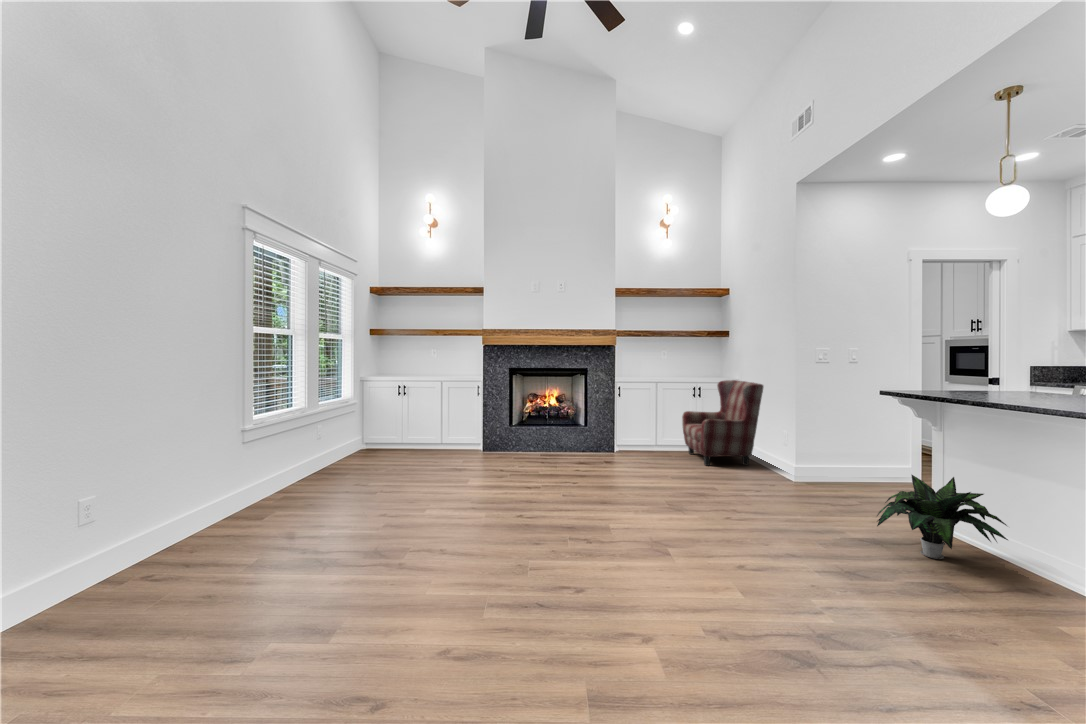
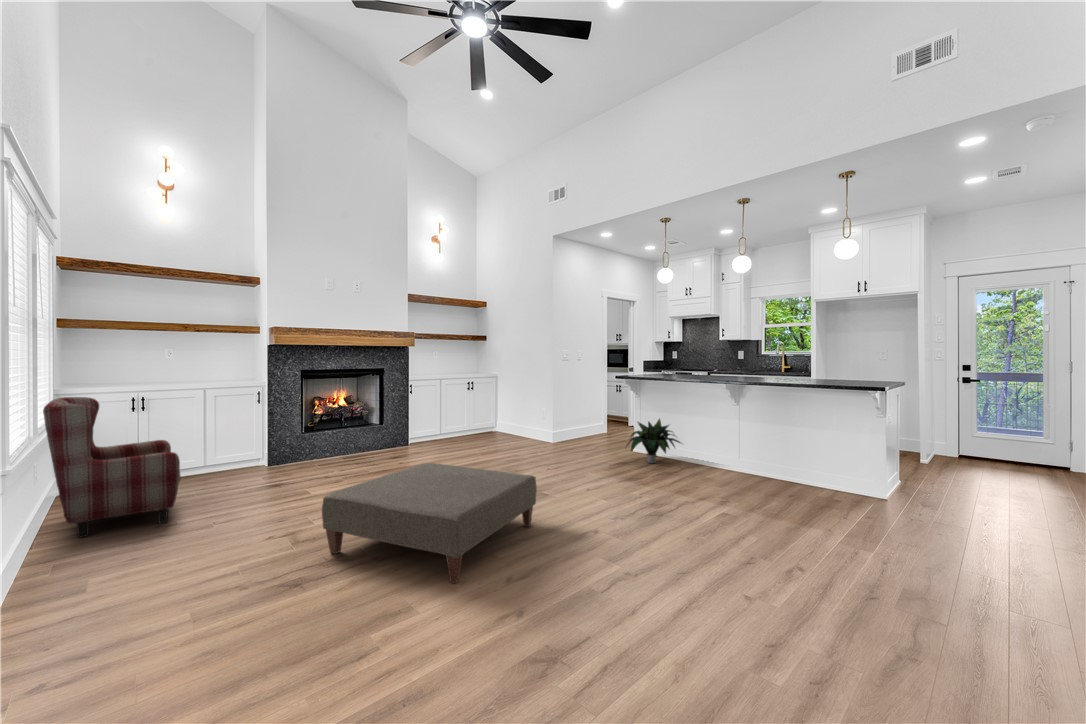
armchair: present [682,380,763,466] -> present [43,397,180,538]
ottoman: none [364,478,572,635] -> present [322,463,537,583]

